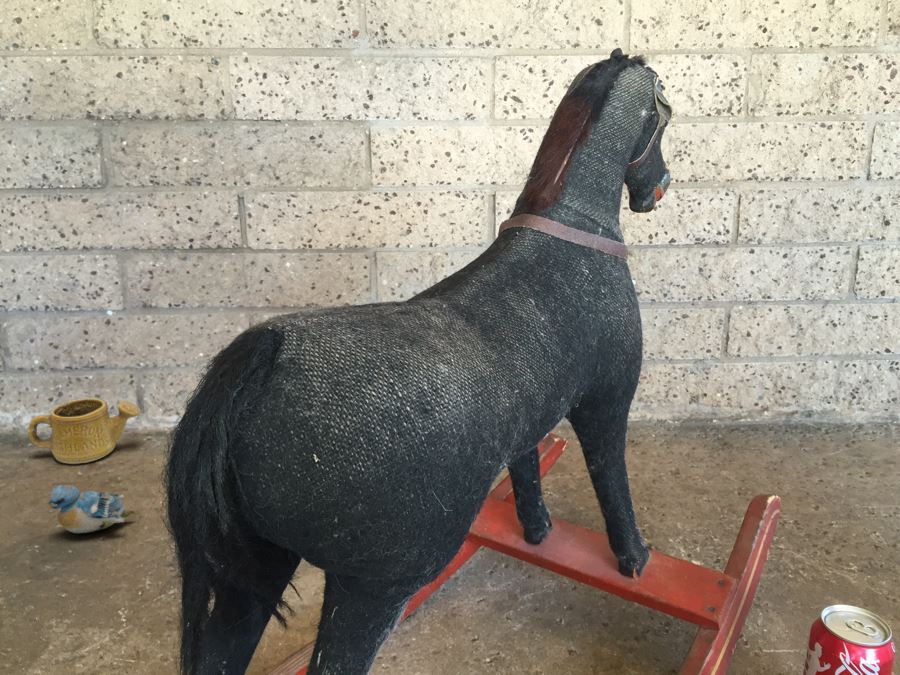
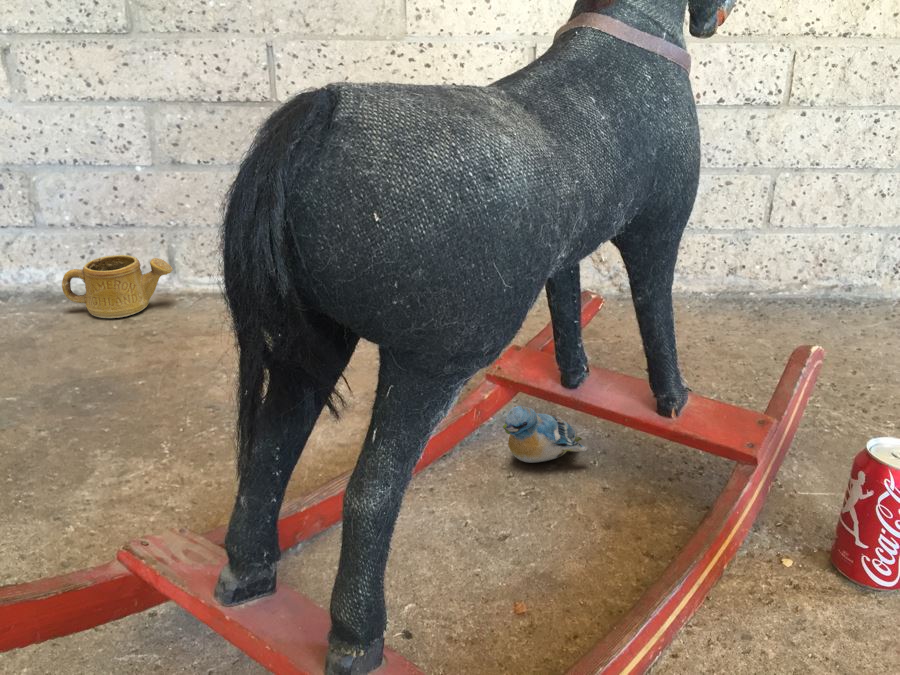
plush toy: present [47,485,135,533] -> present [503,406,587,463]

